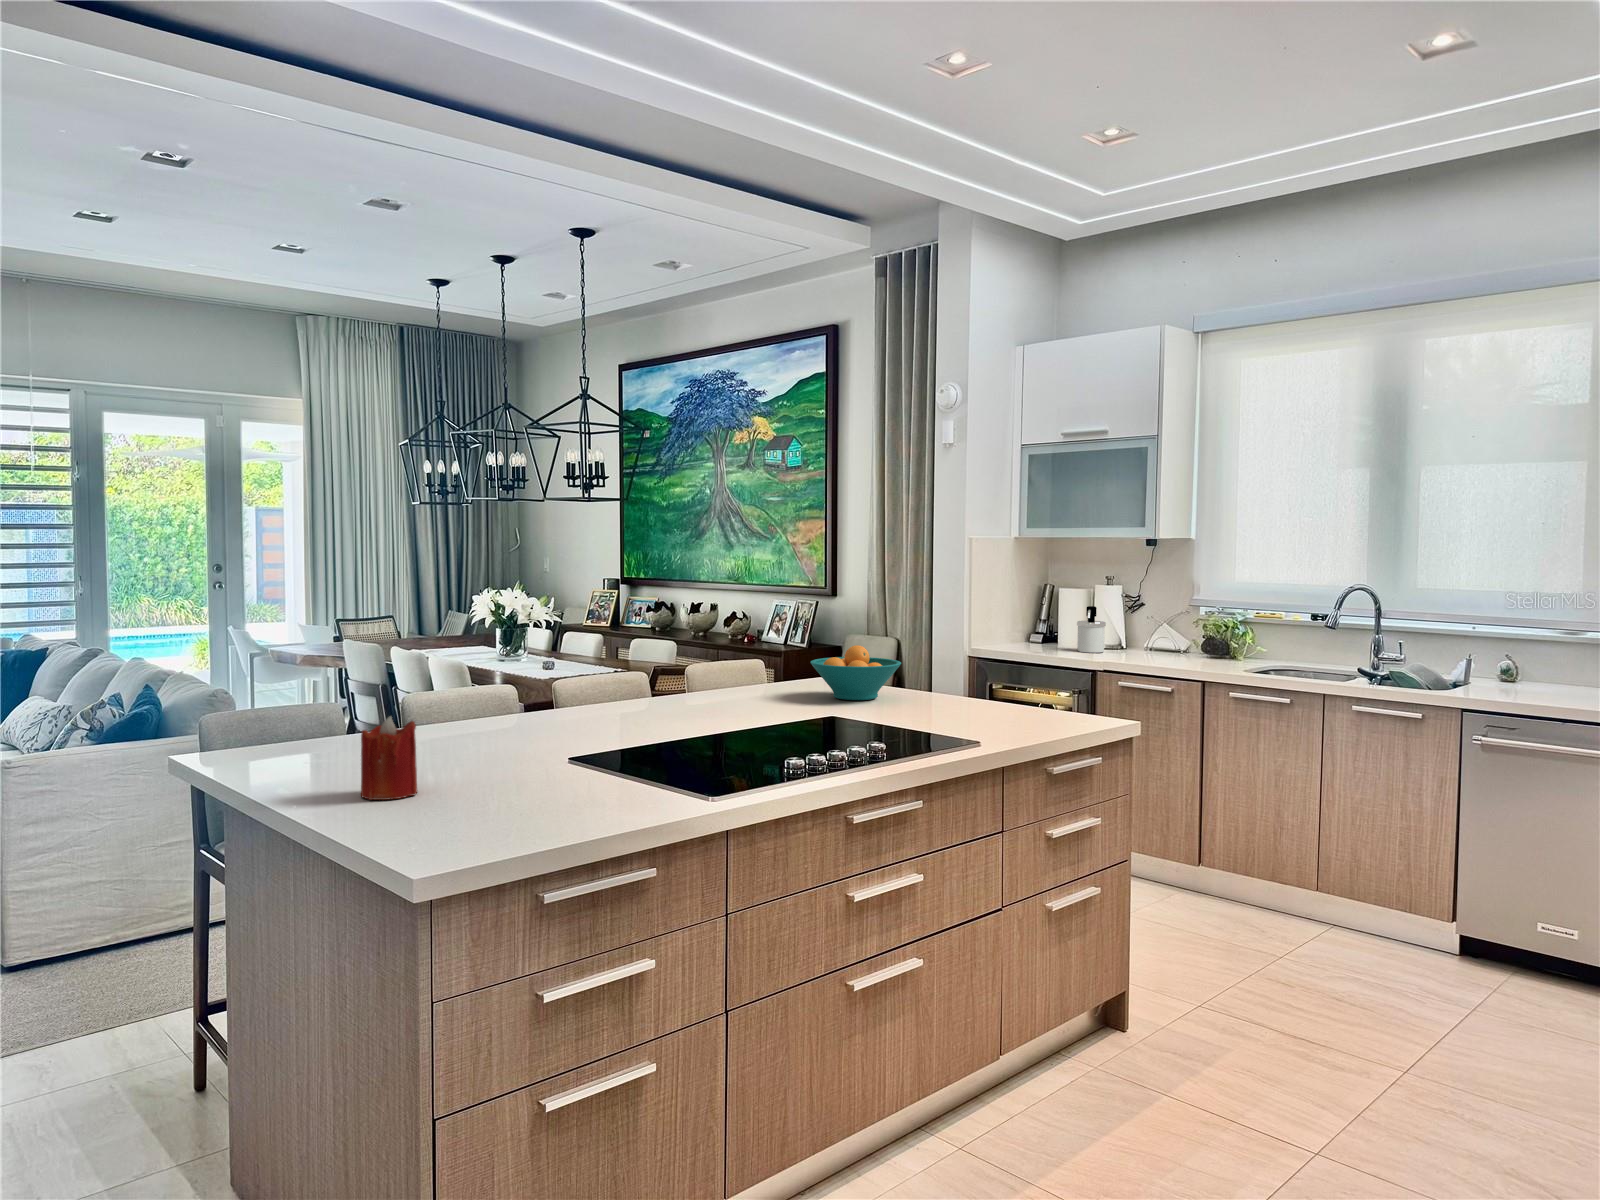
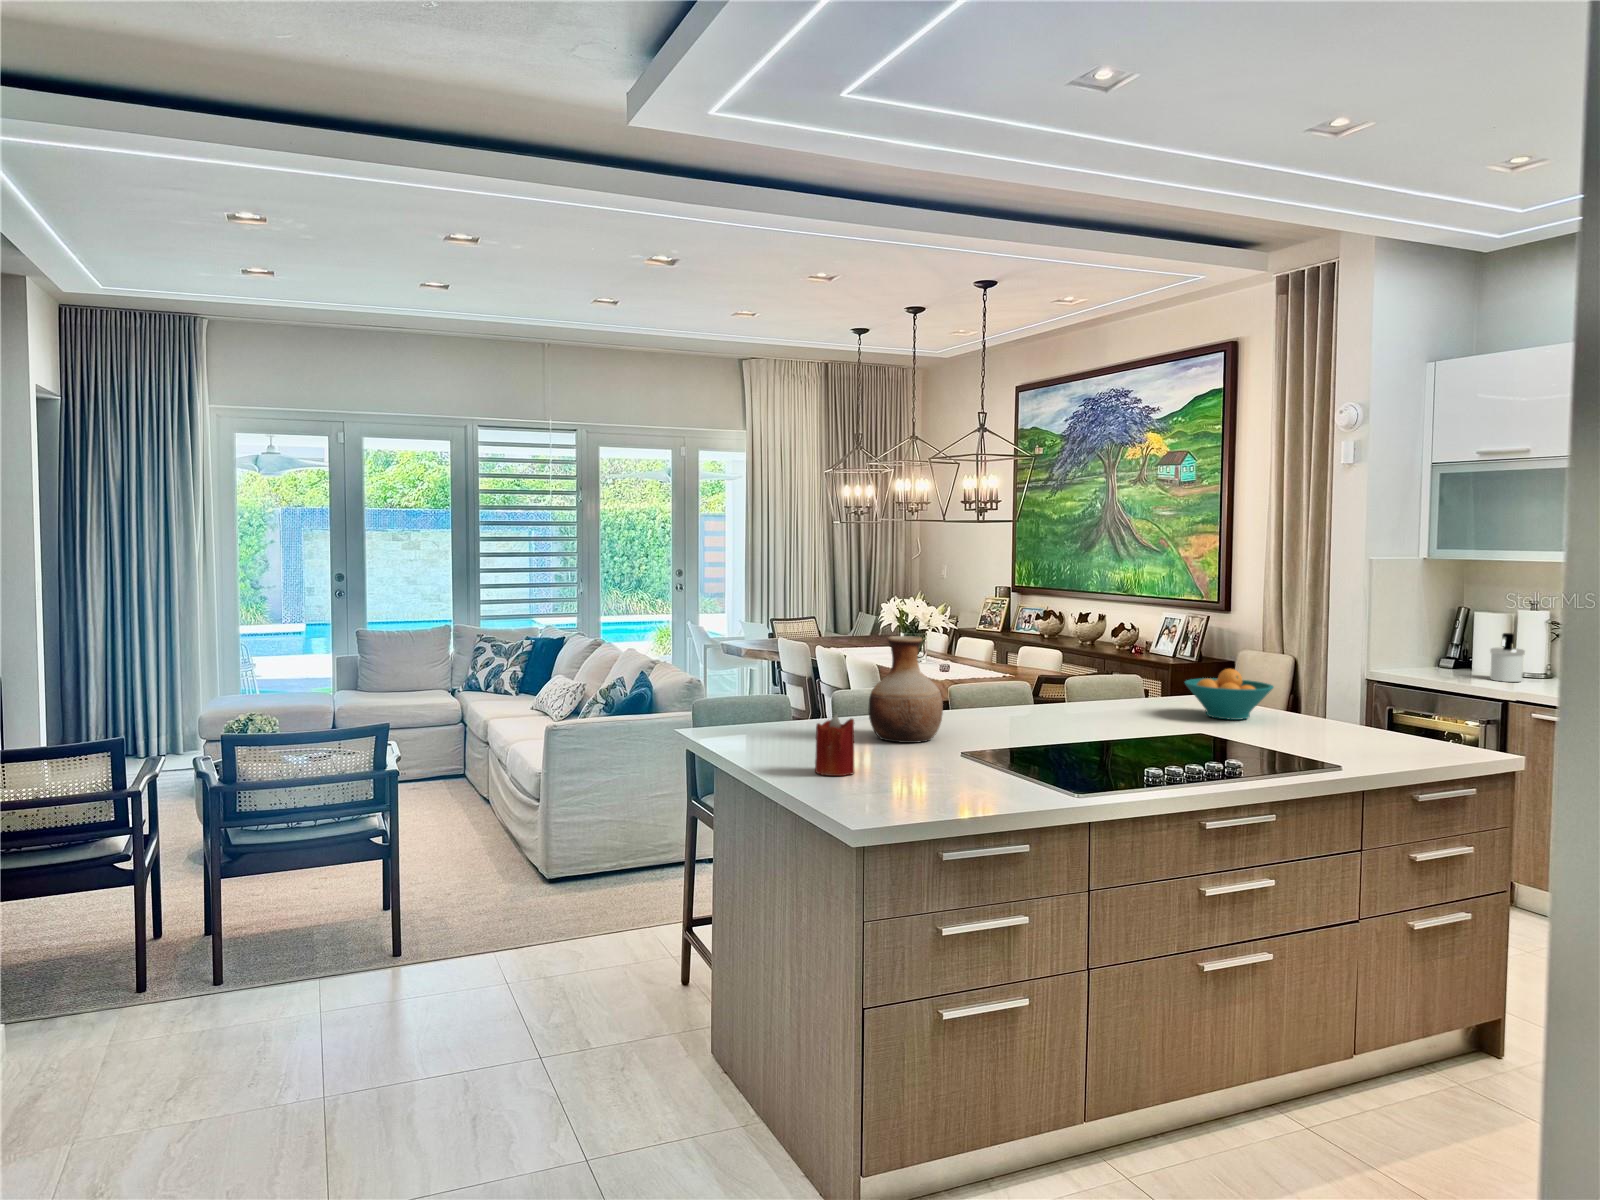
vase: none [442,616,539,749] -> present [868,636,943,743]

